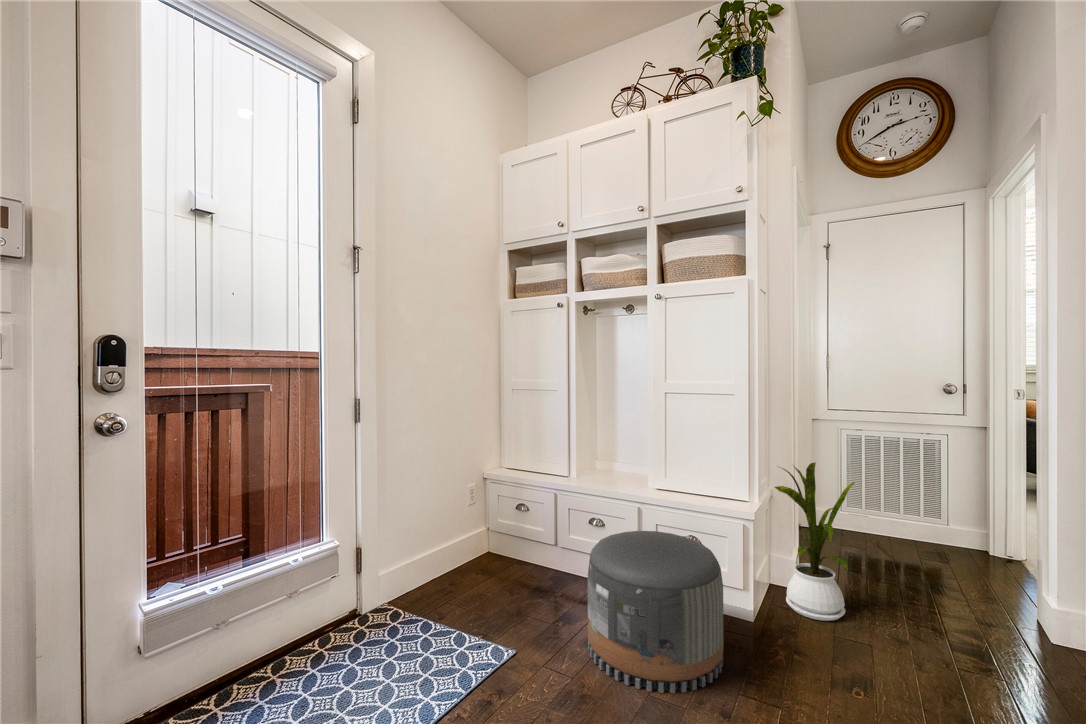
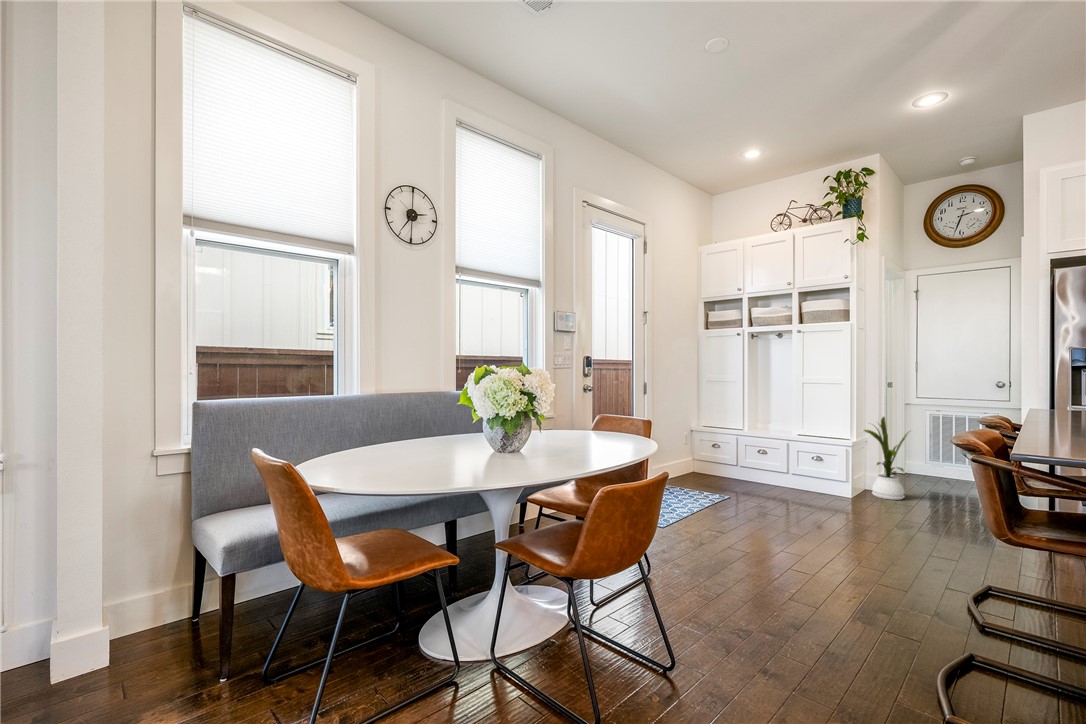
pouf: present [588,531,724,693] -> none [764,449,832,509]

